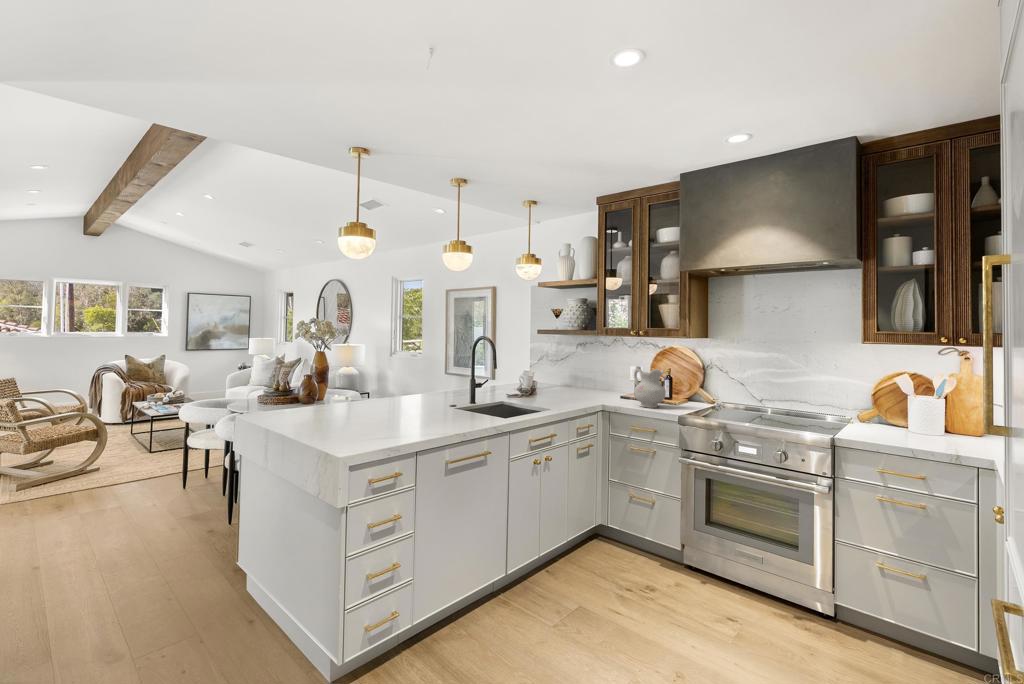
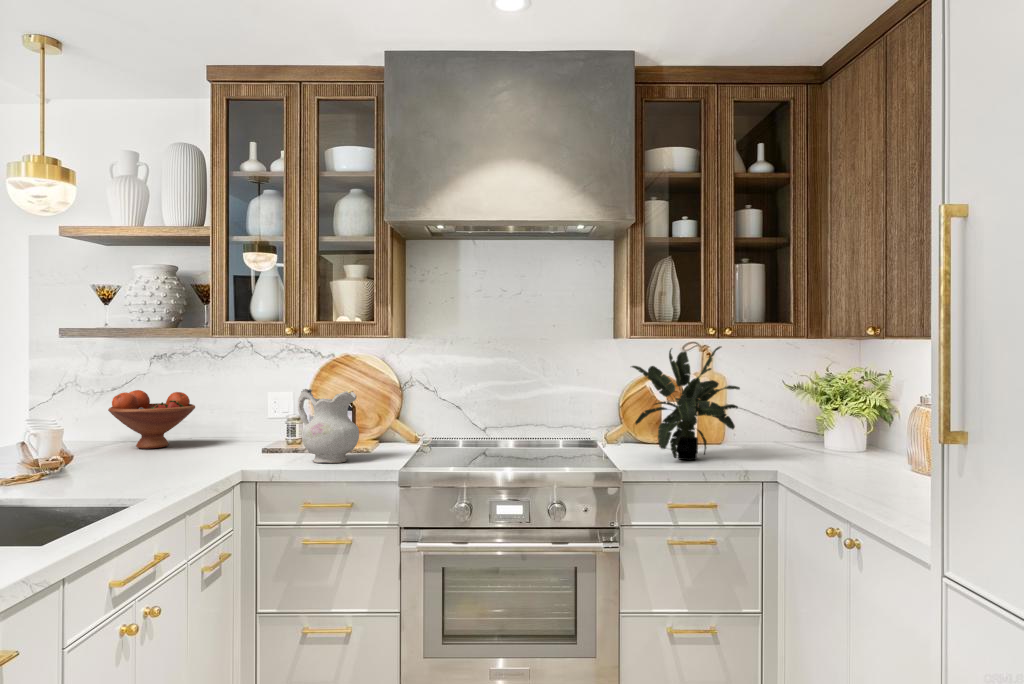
potted plant: none [862,352,963,439] -> present [632,346,740,460]
fruit bowl: none [555,362,593,391] -> present [108,390,195,449]

